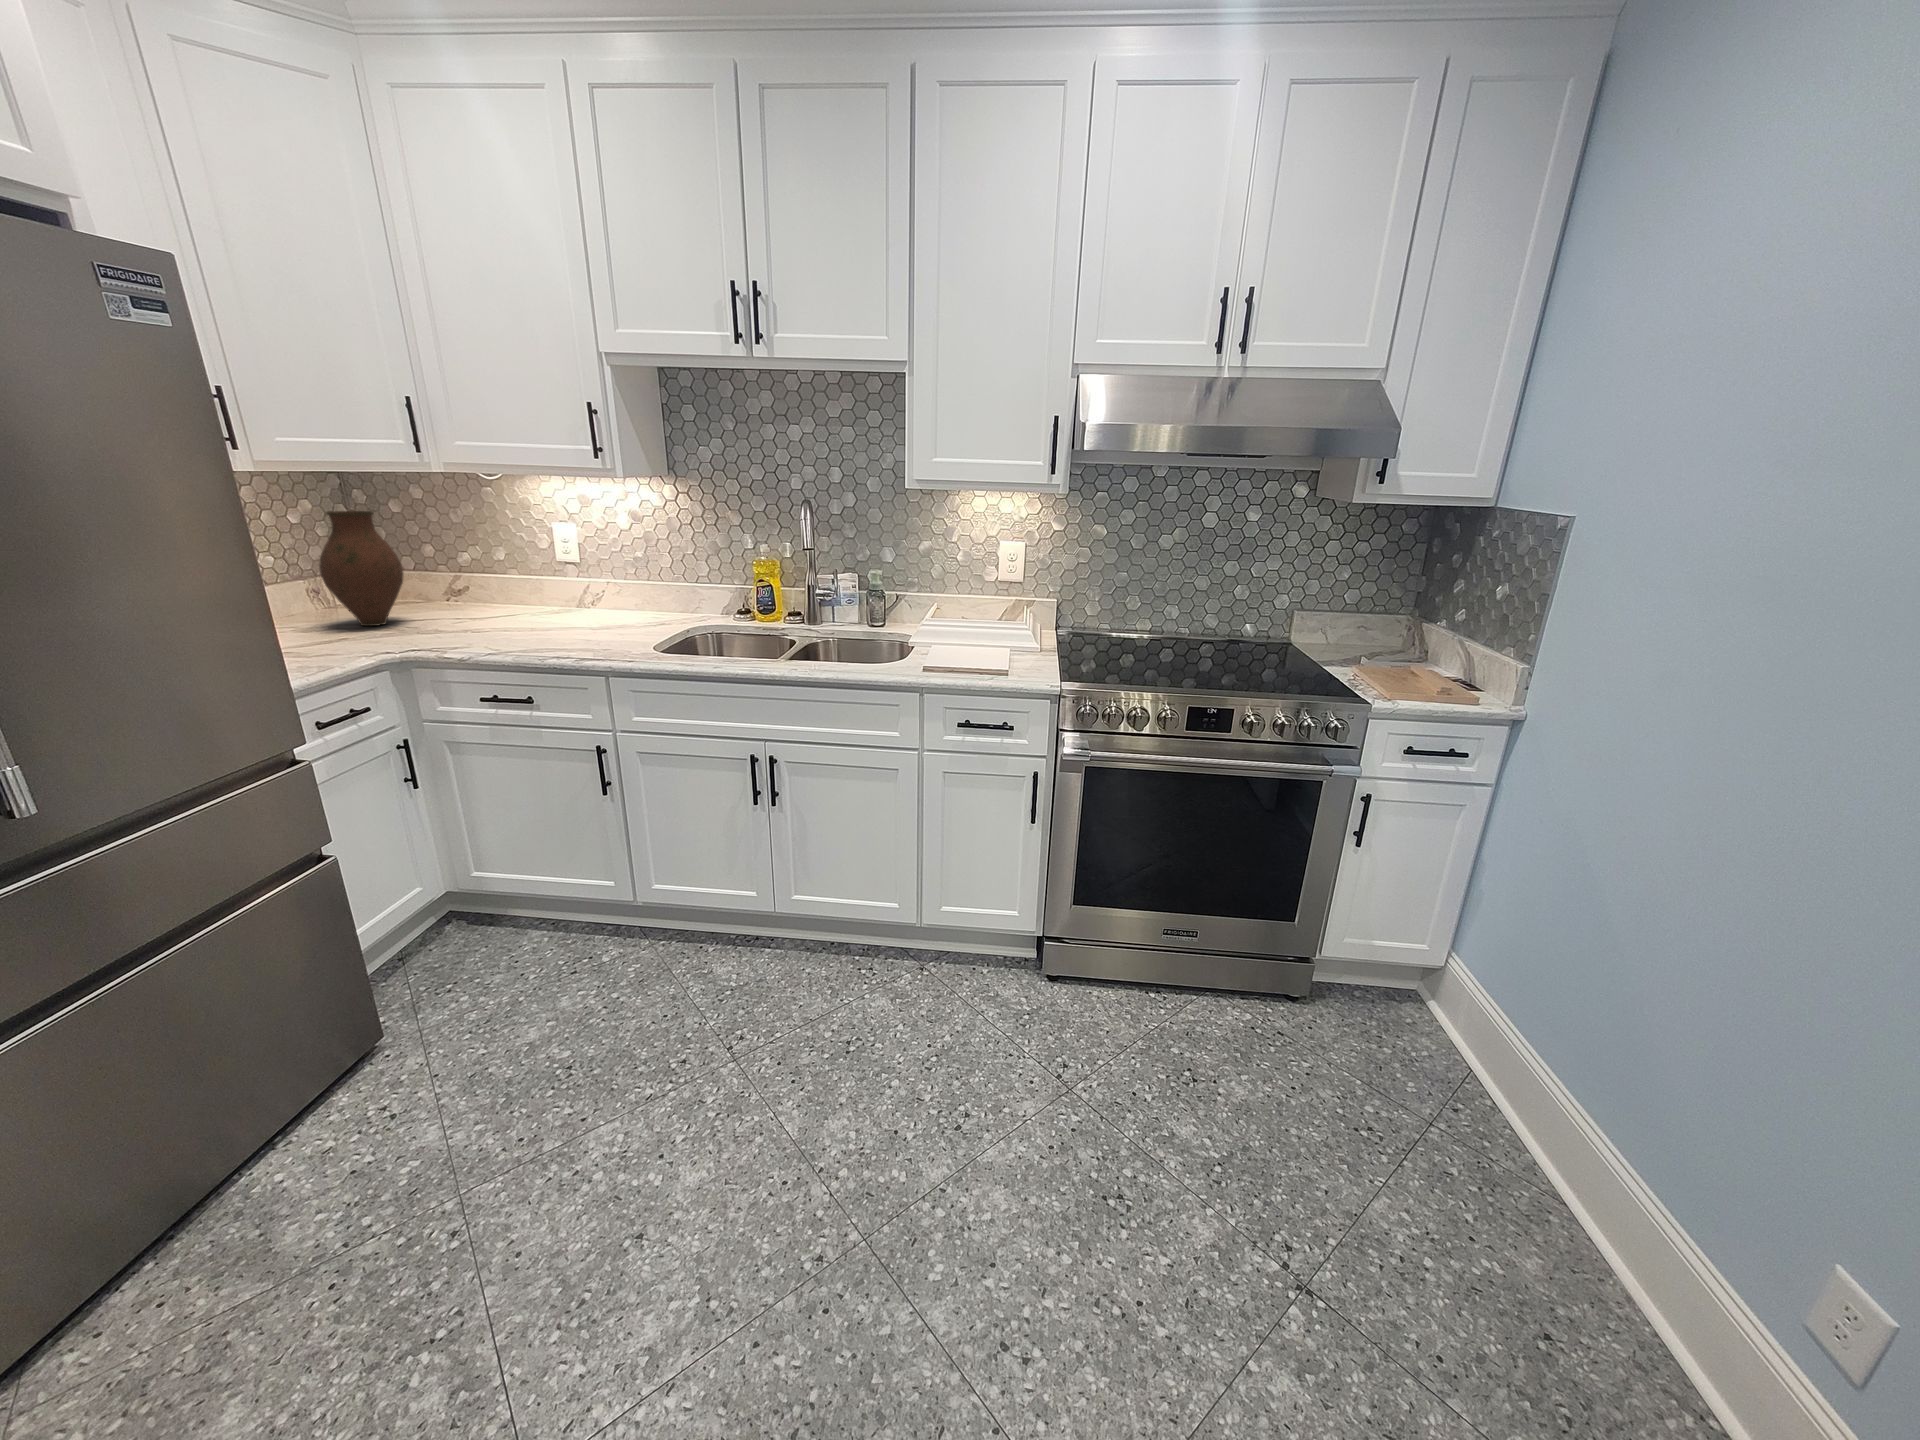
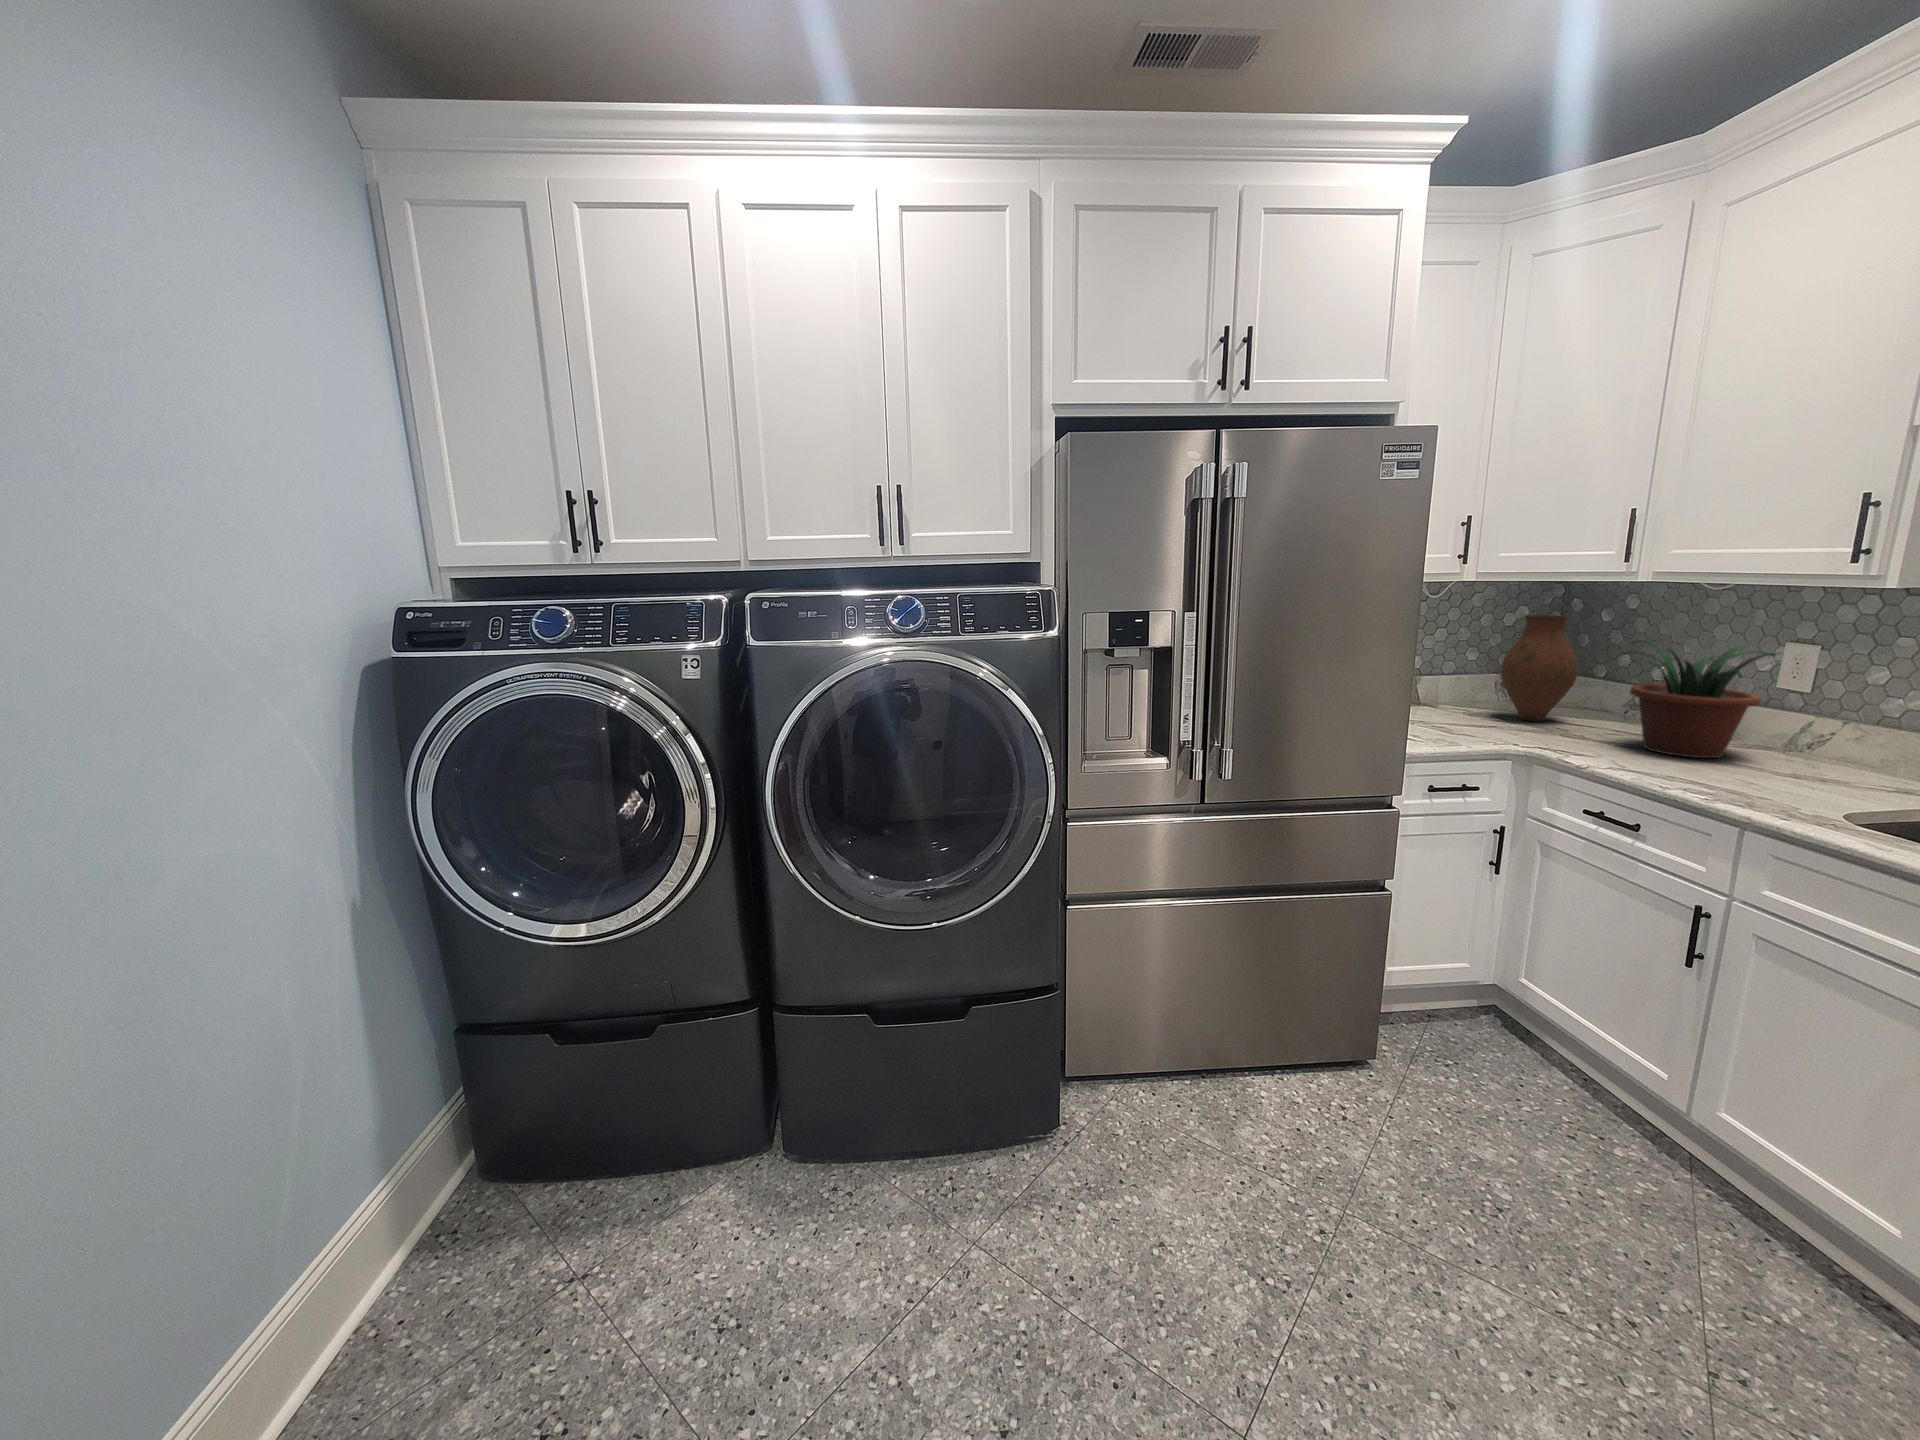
potted plant: none [446,530,566,632] -> present [1623,640,1780,758]

